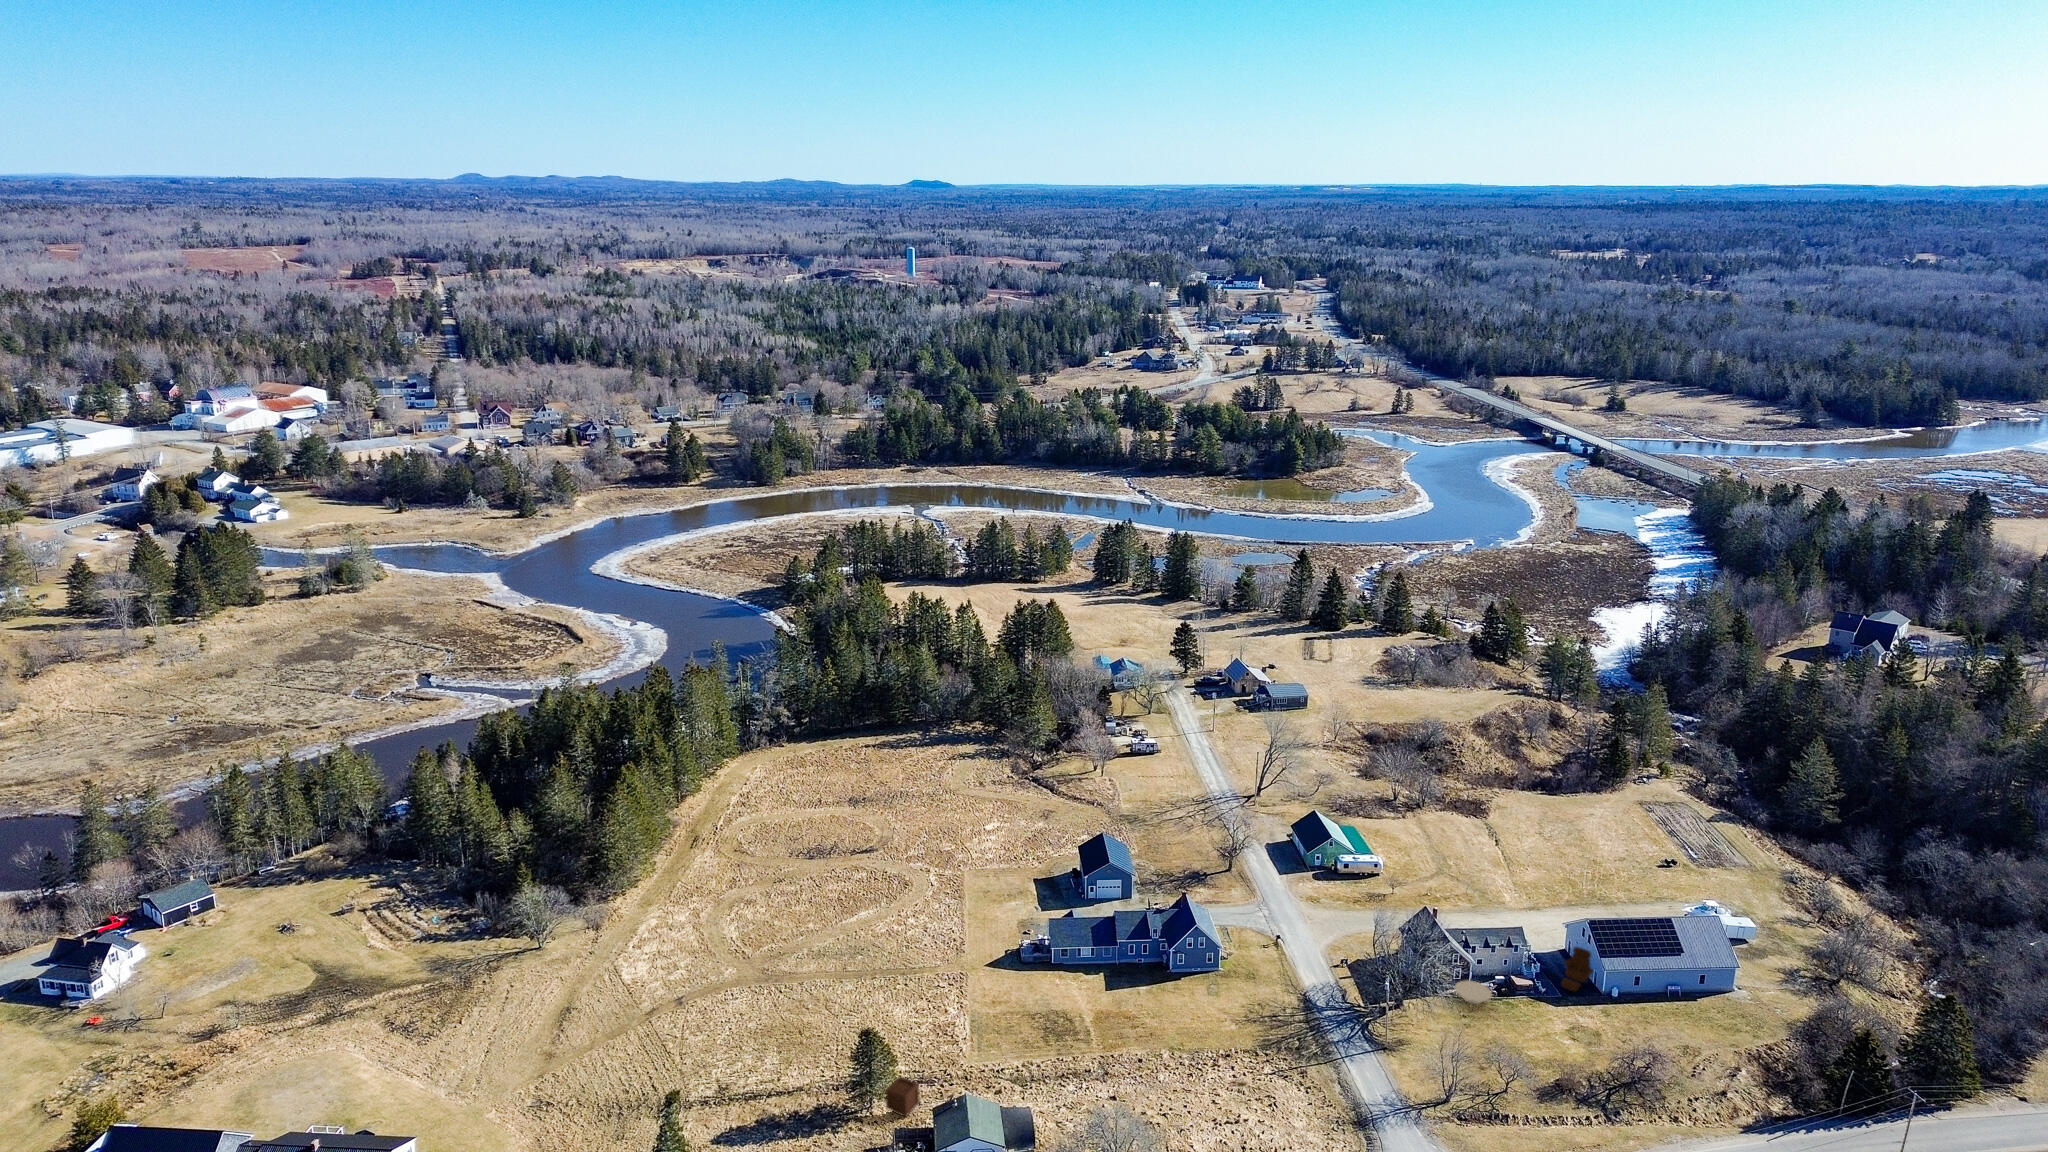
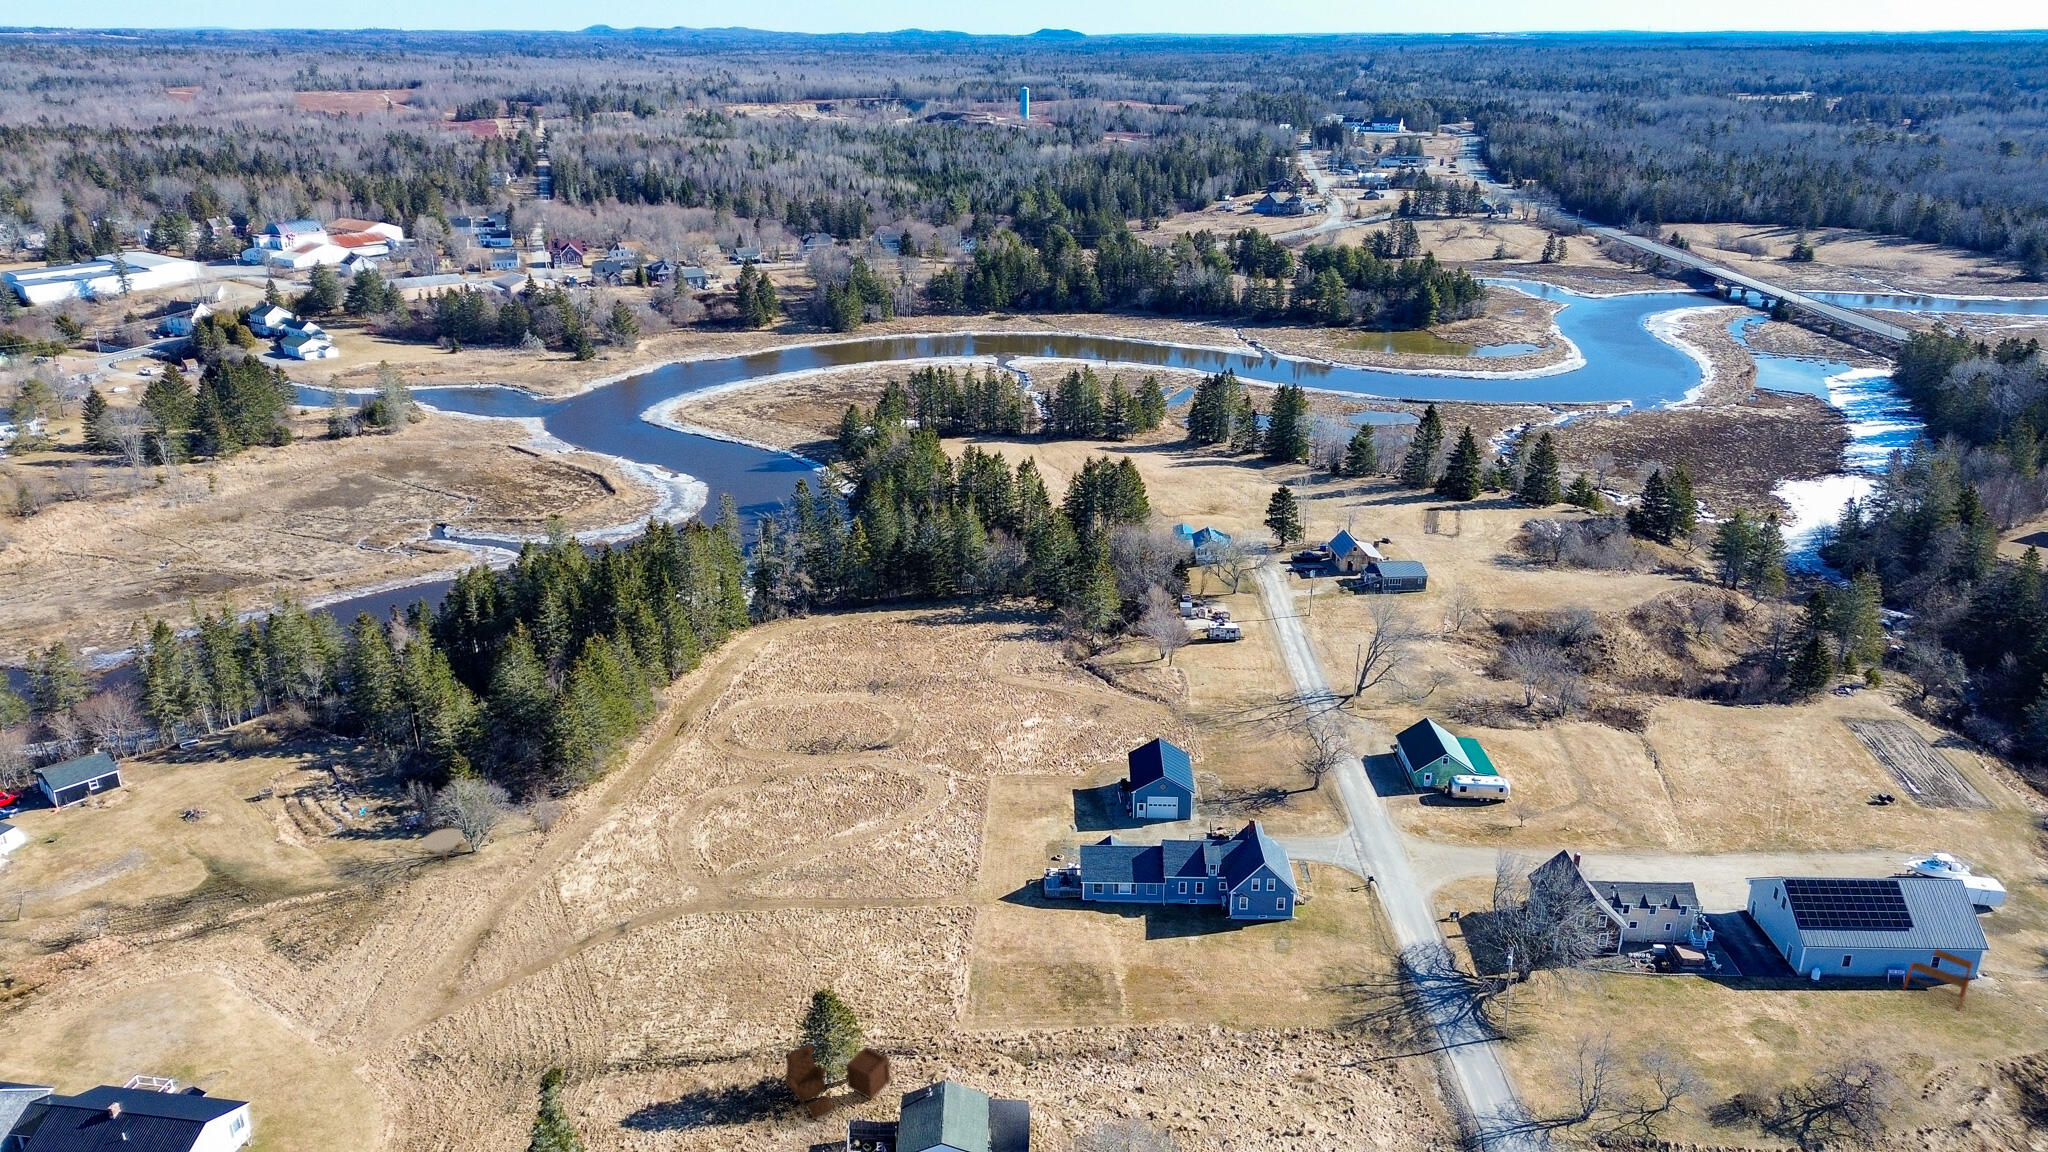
lounge chair: present [1561,947,1593,994] -> present [785,1045,834,1120]
bench: none [1676,963,1722,1013] -> present [1904,949,1972,1011]
round table: present [1454,981,1492,1012] -> present [421,828,463,861]

